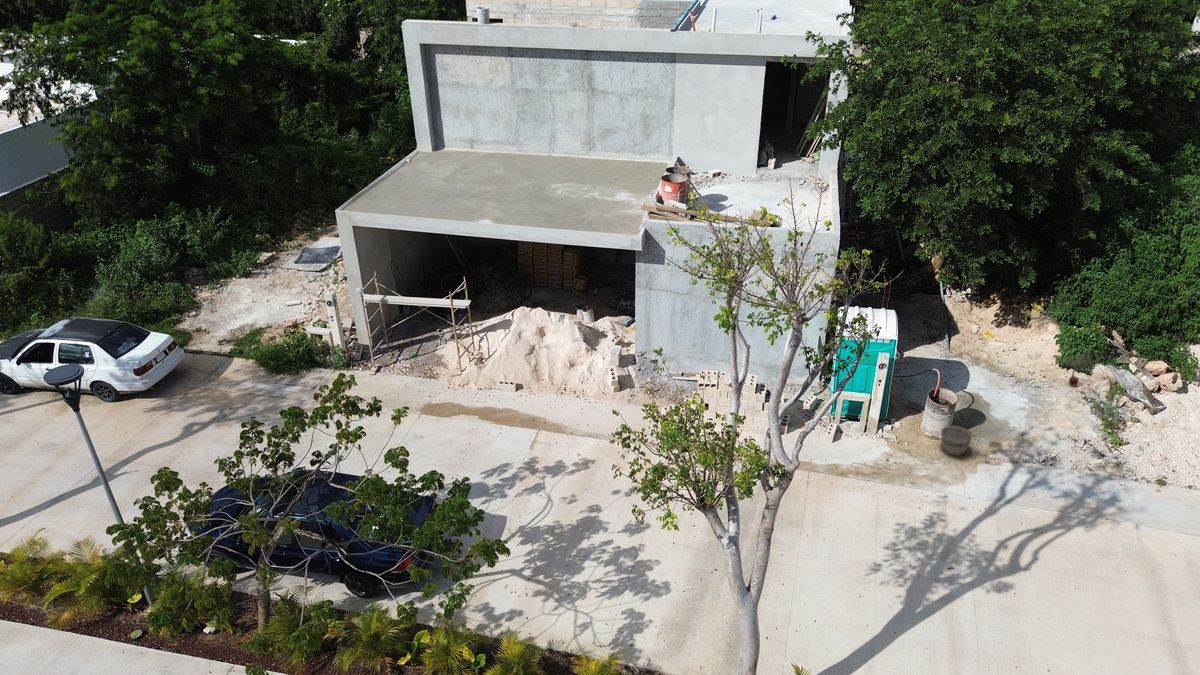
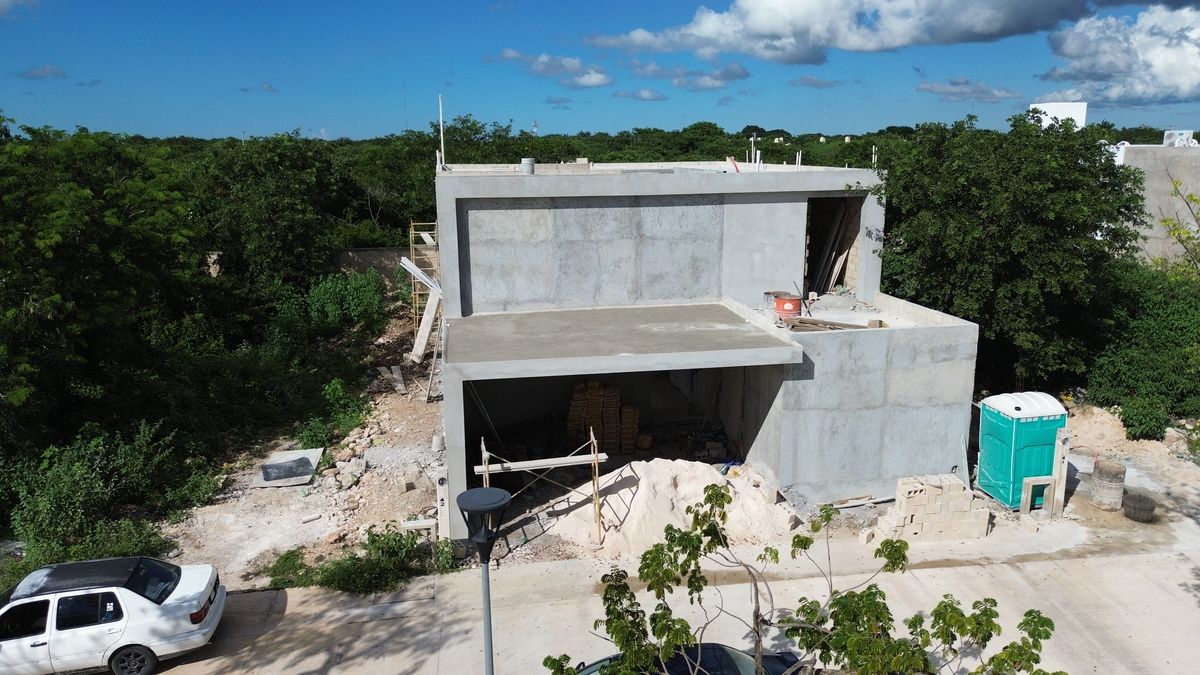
potted tree: present [1059,348,1100,386] -> none [1128,416,1164,456]

